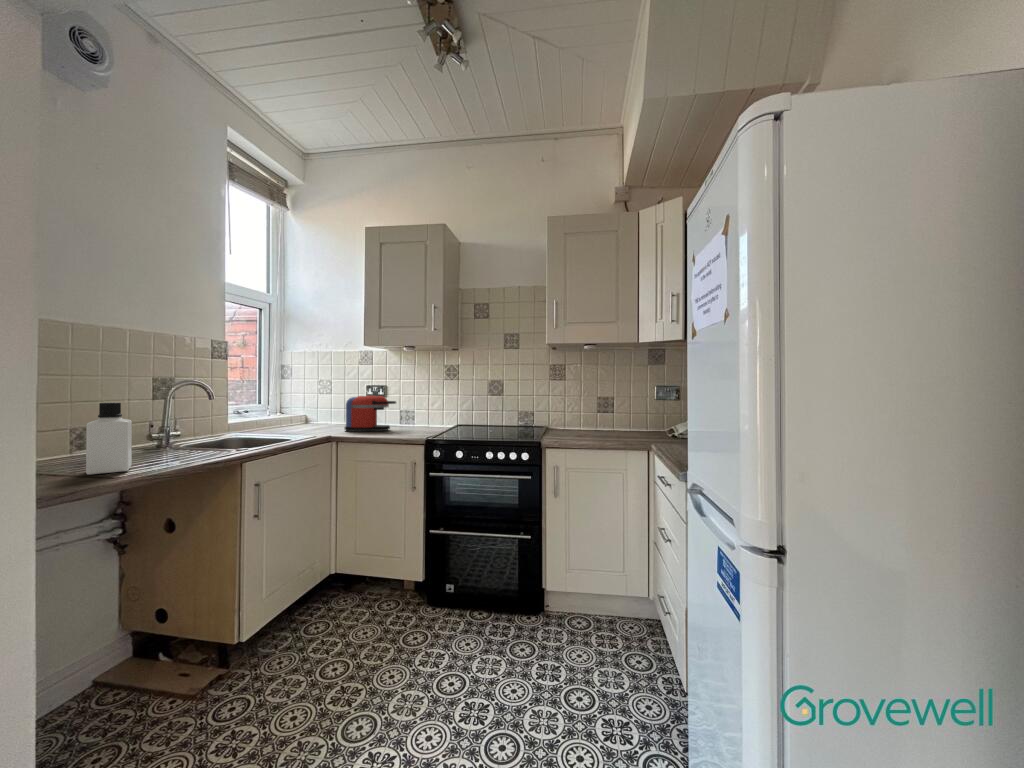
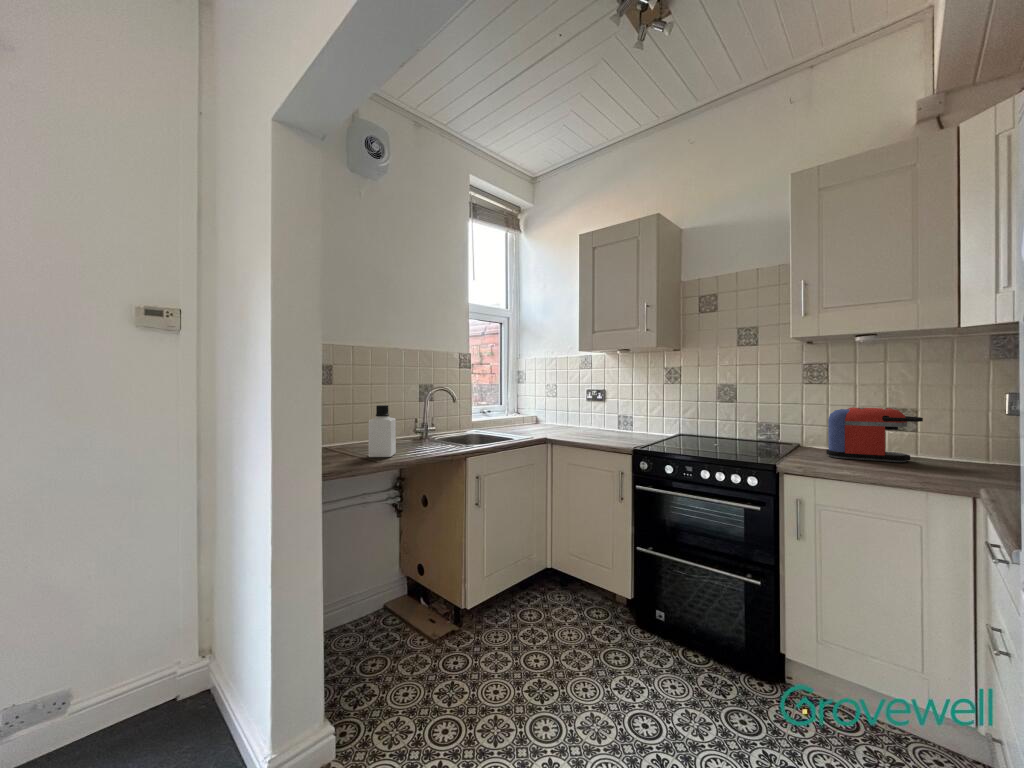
coffee maker: present [345,396,396,431] -> present [826,408,923,462]

